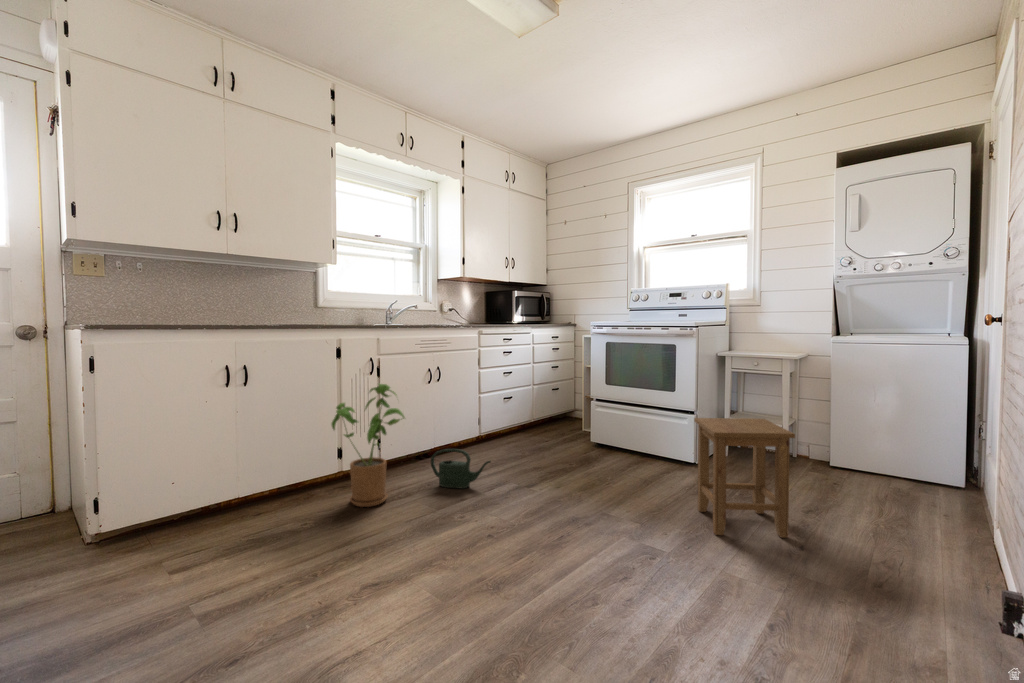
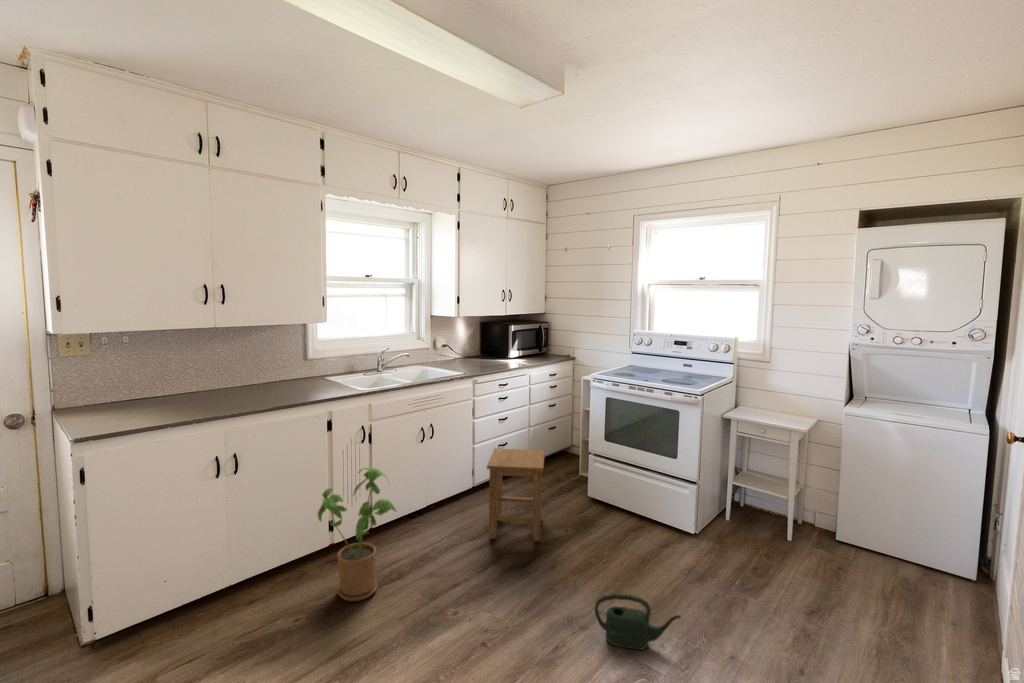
stool: present [694,418,795,538] -> present [487,448,545,541]
watering can: present [431,449,491,489] -> present [595,594,681,650]

